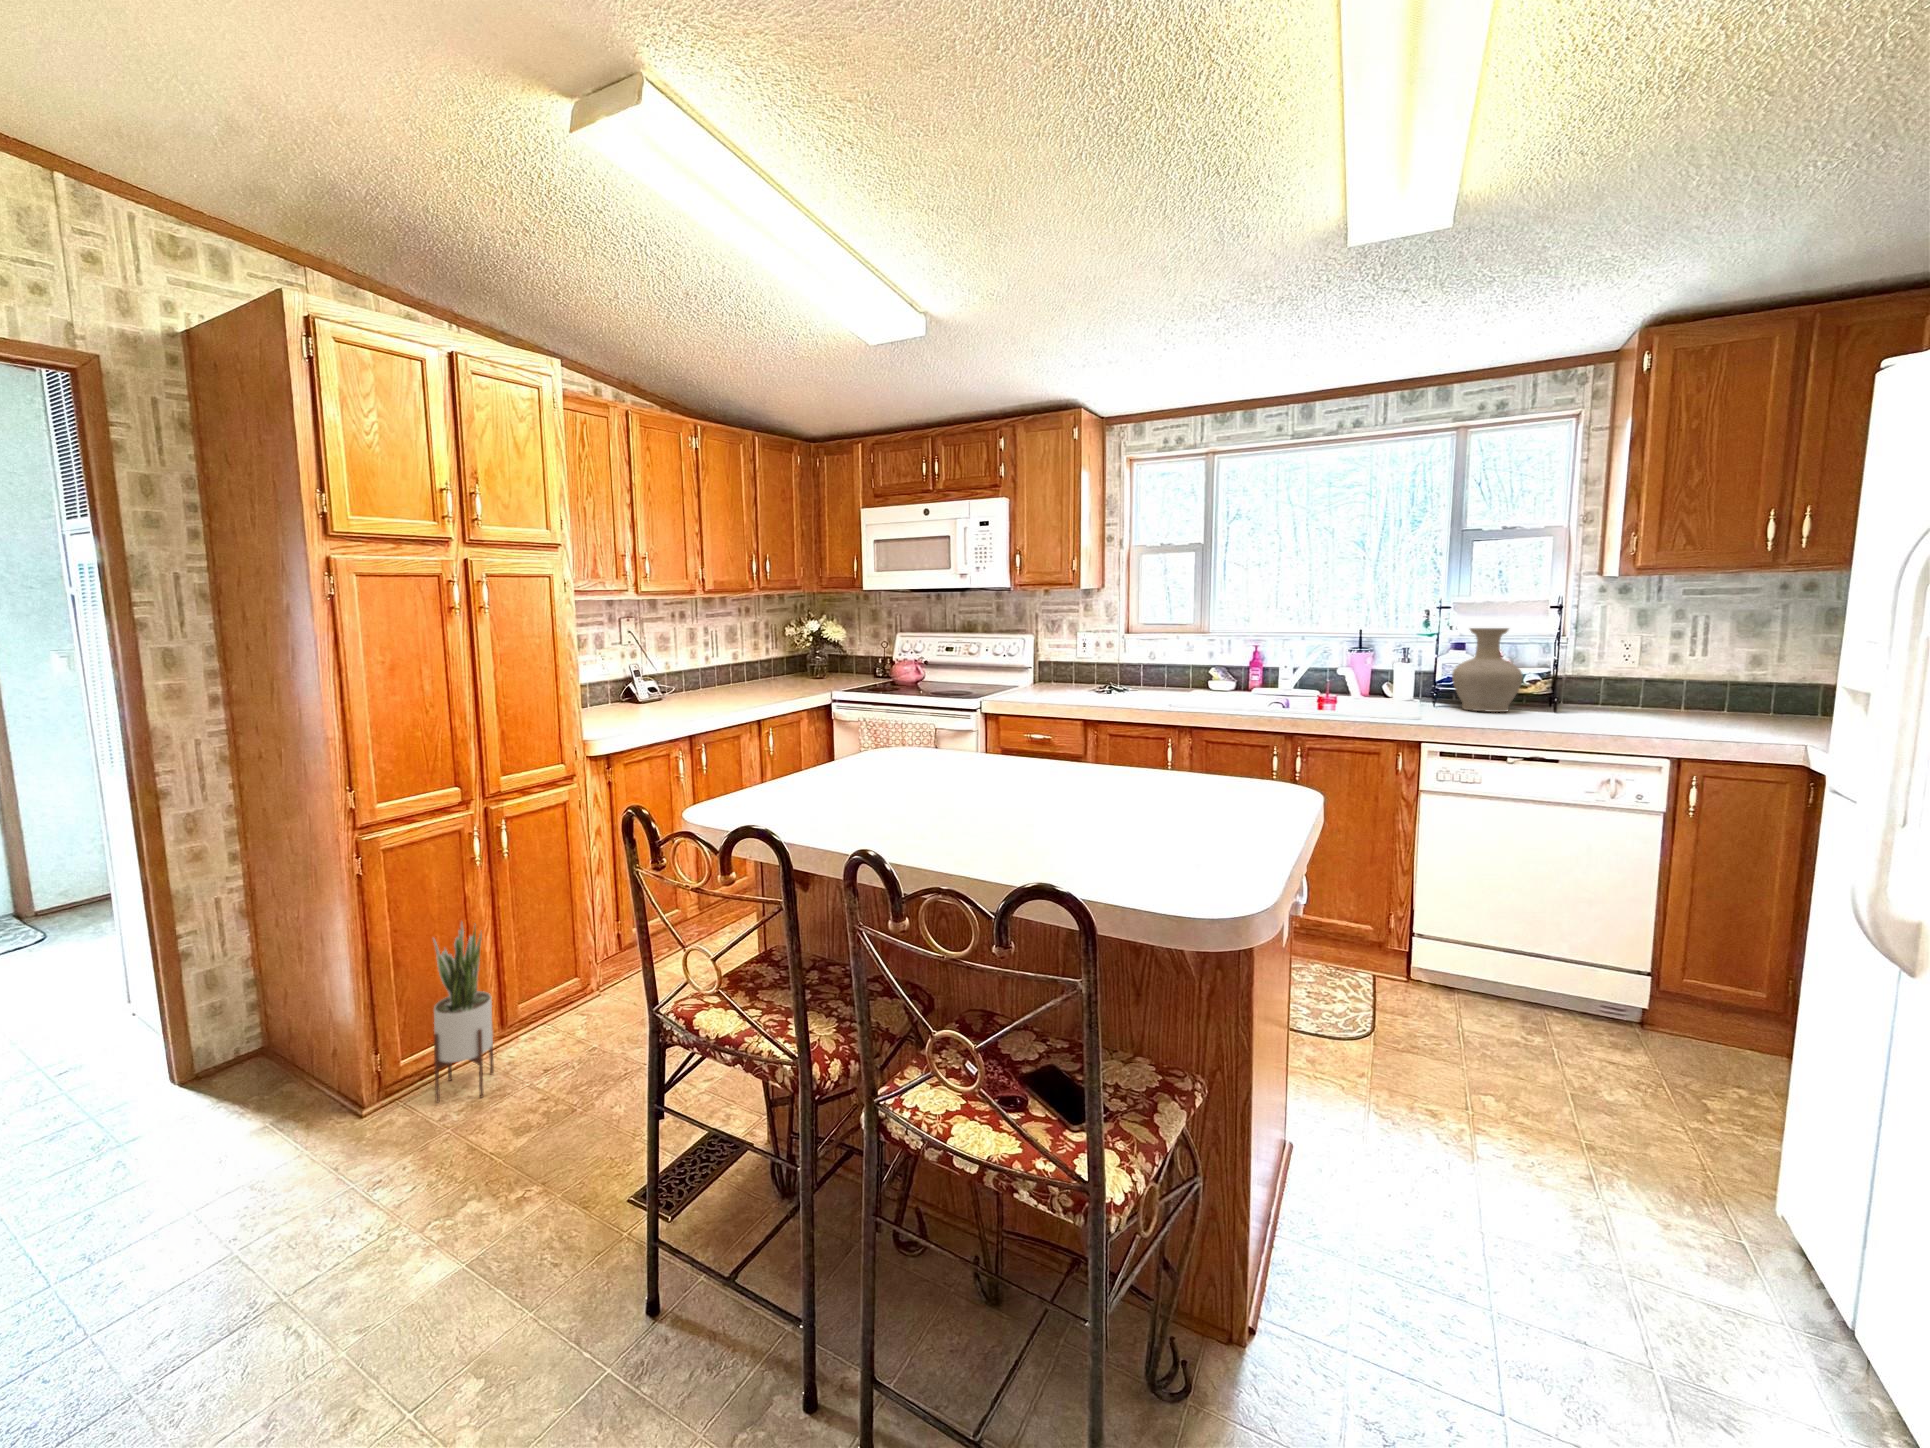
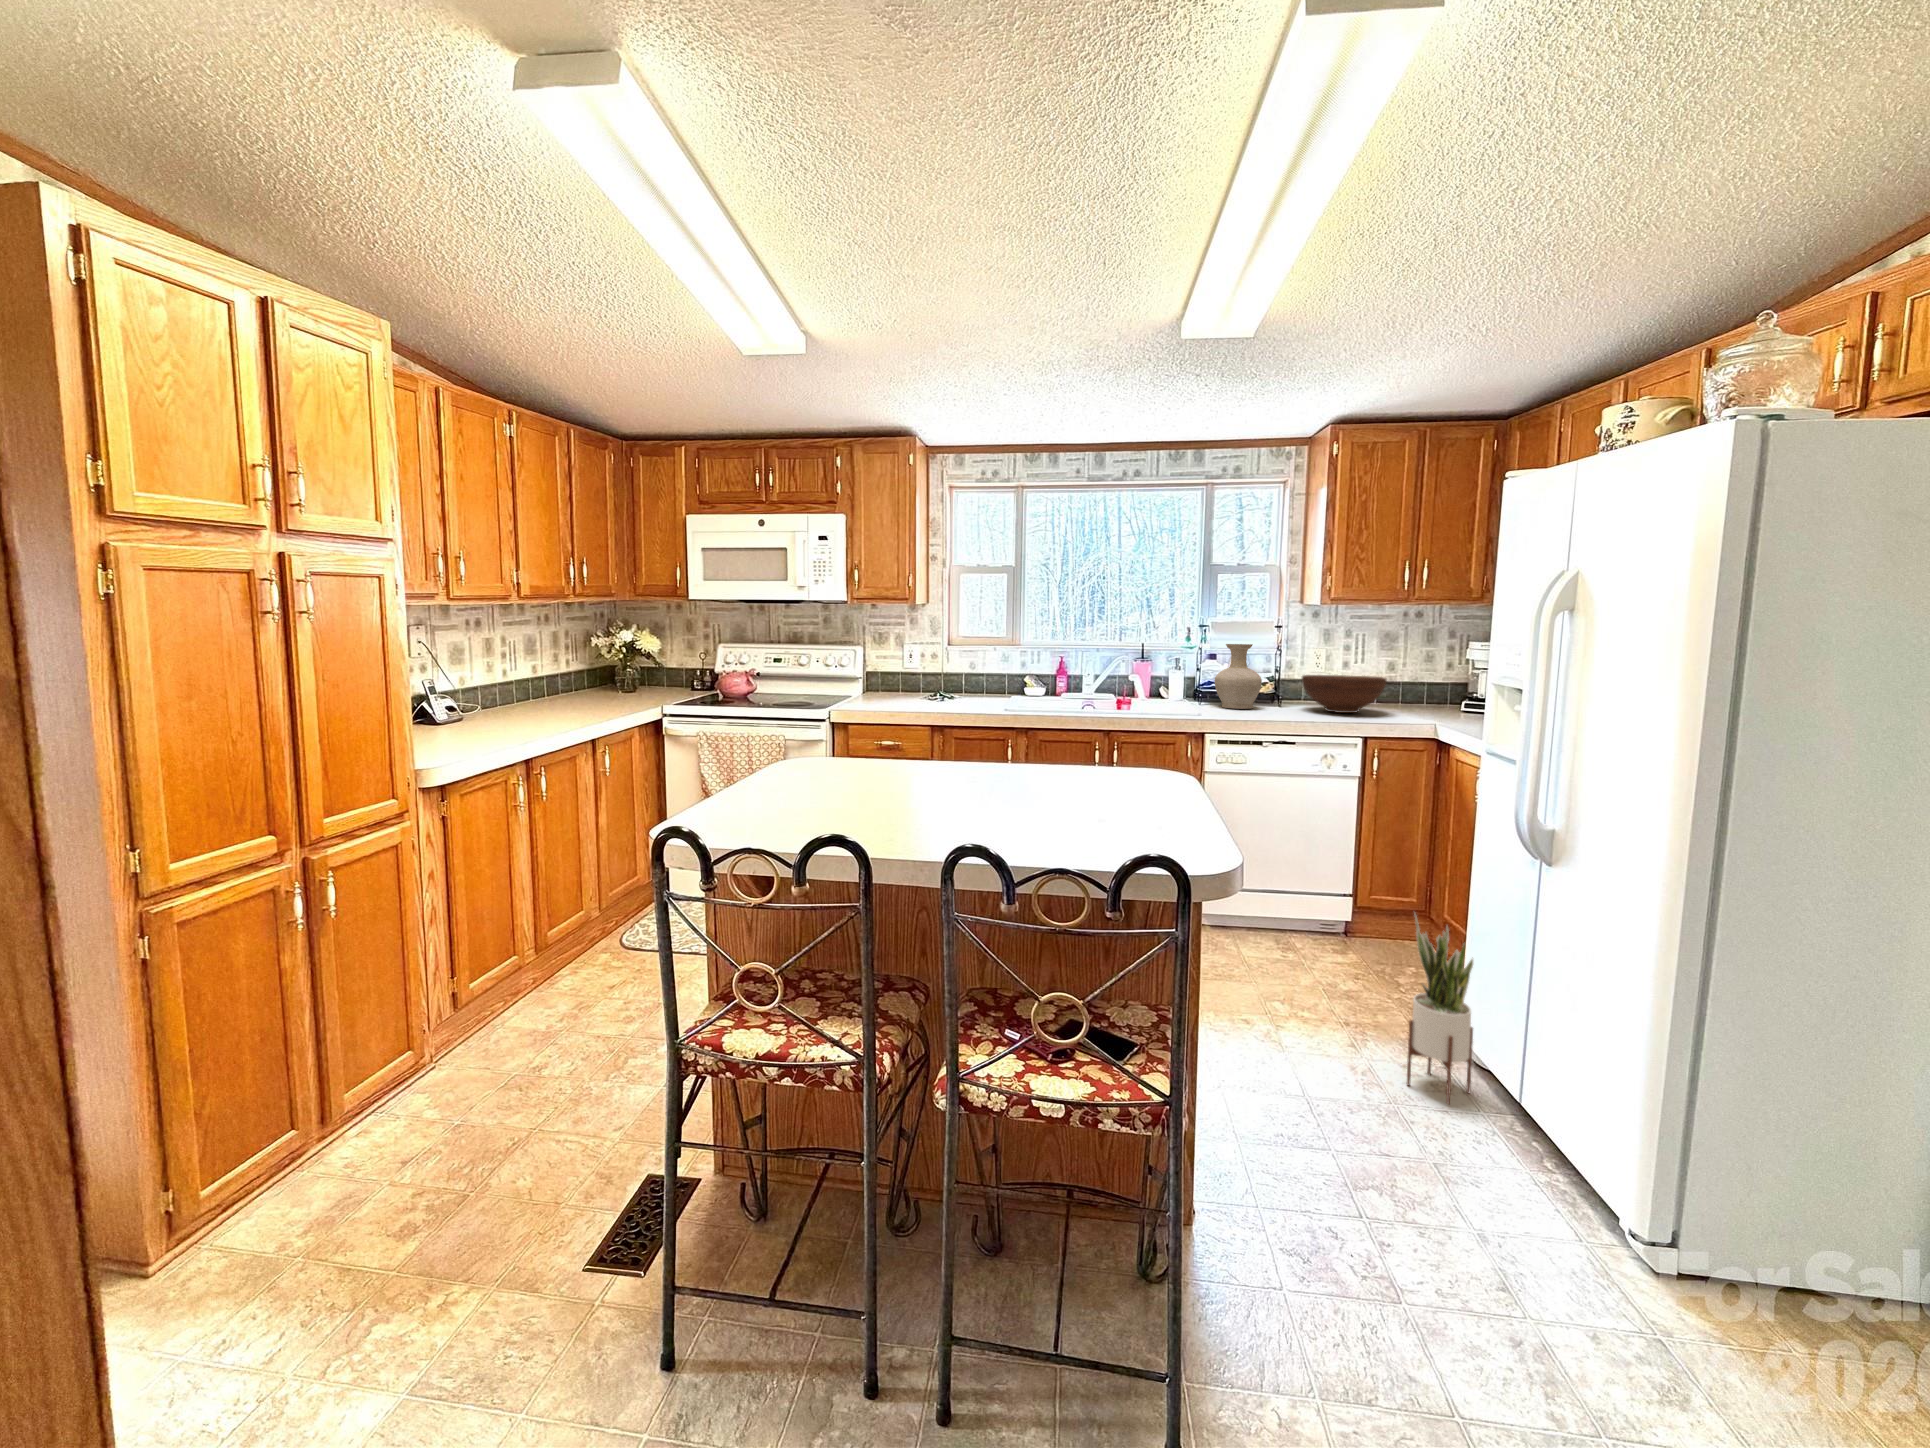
fruit bowl: none [1587,669,1732,722] -> present [1302,675,1387,713]
potted plant: present [433,923,494,1103] -> present [1407,914,1473,1105]

